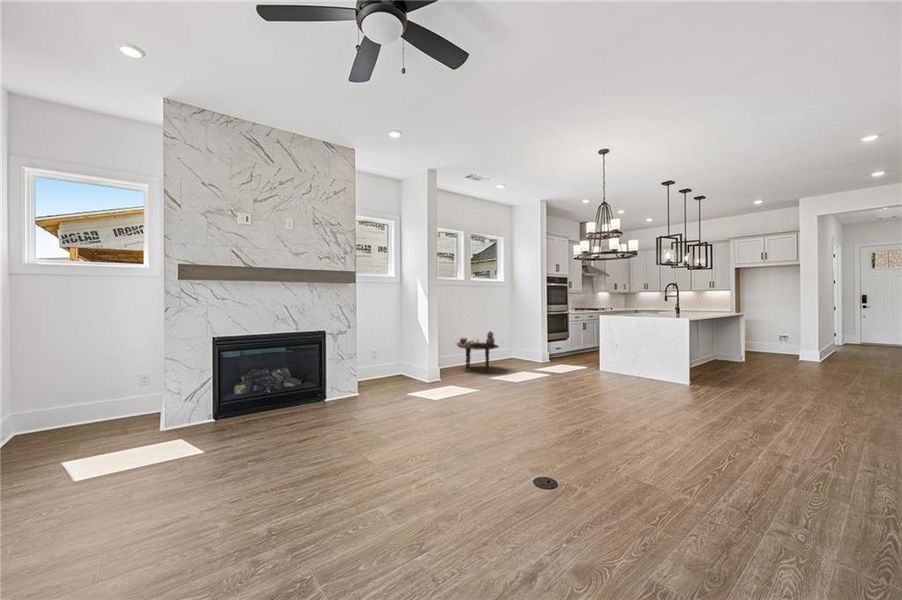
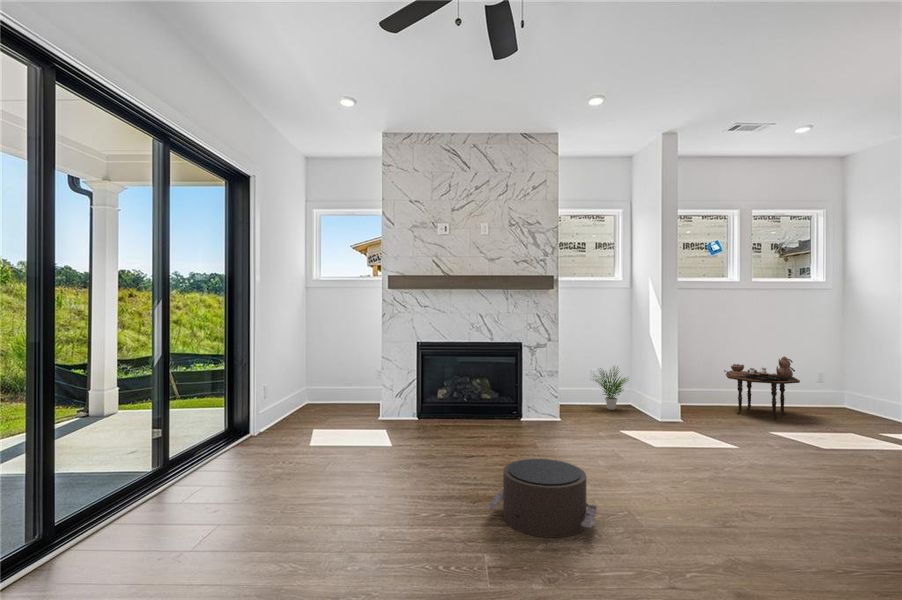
potted plant: none [371,345,401,381] -> present [595,367,628,410]
pouf: none [377,433,470,504] -> present [487,459,597,538]

